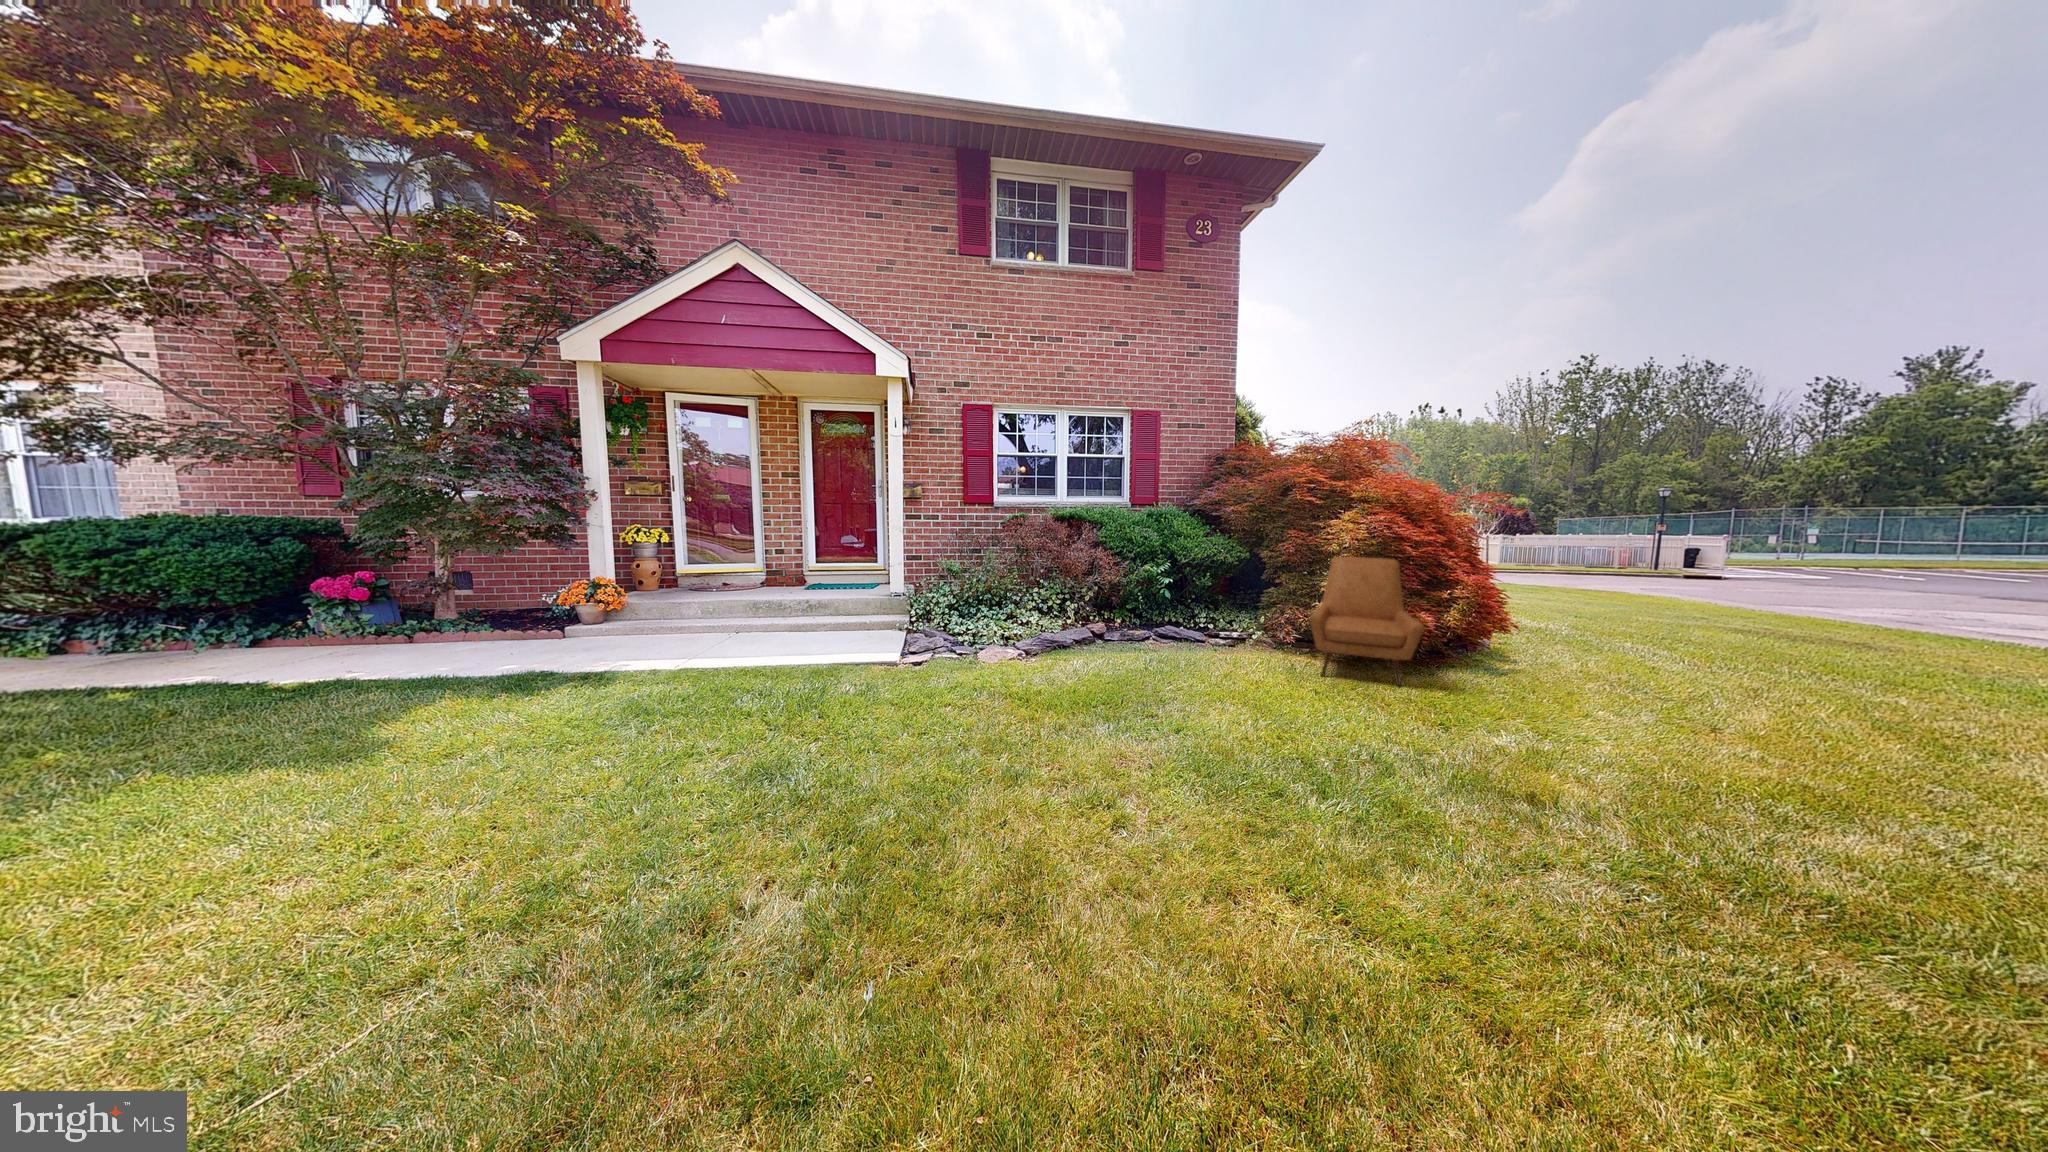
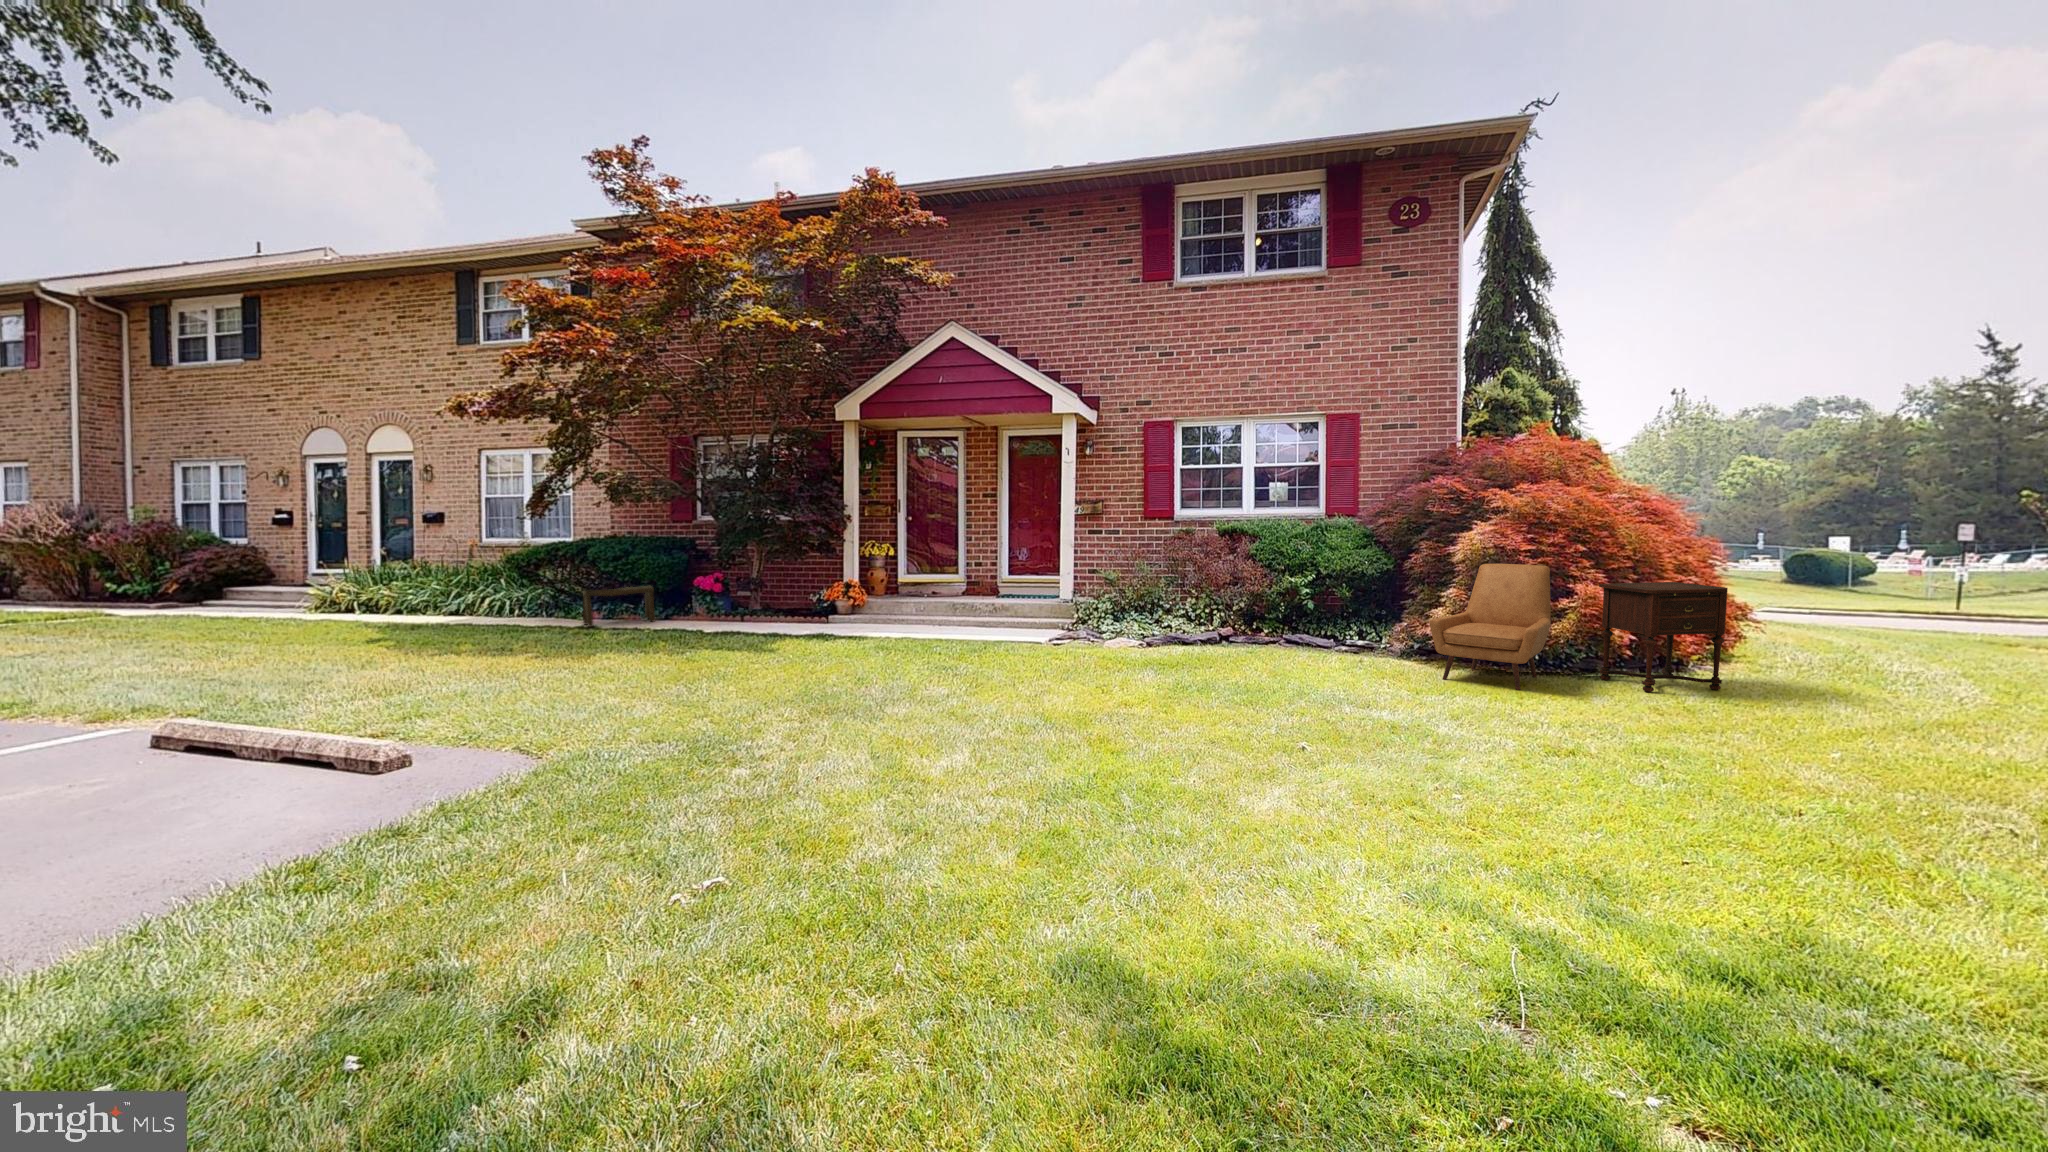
side table: none [1437,573,1549,680] -> present [1599,582,1728,692]
bench: none [112,587,277,657] -> present [583,586,655,627]

